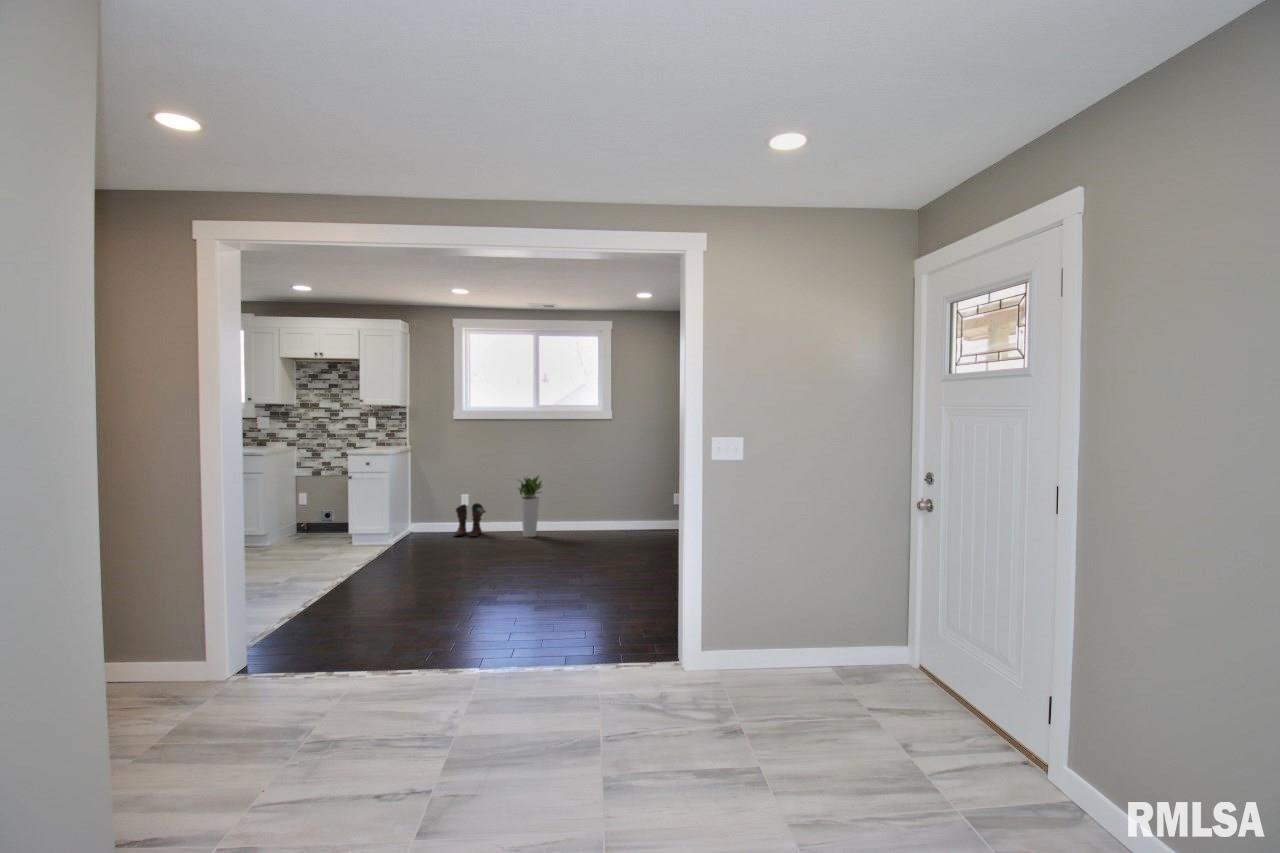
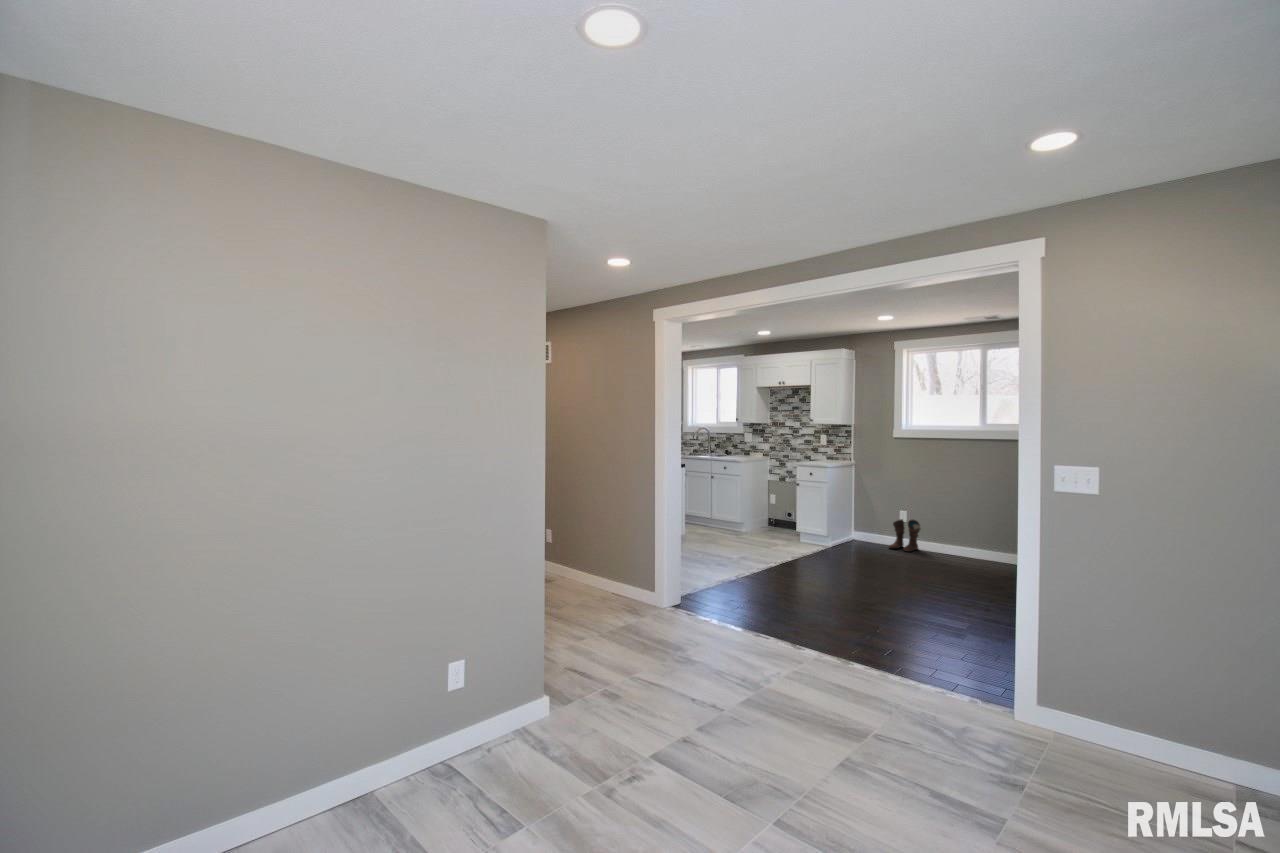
planter: present [519,476,542,537] -> none [950,496,986,562]

